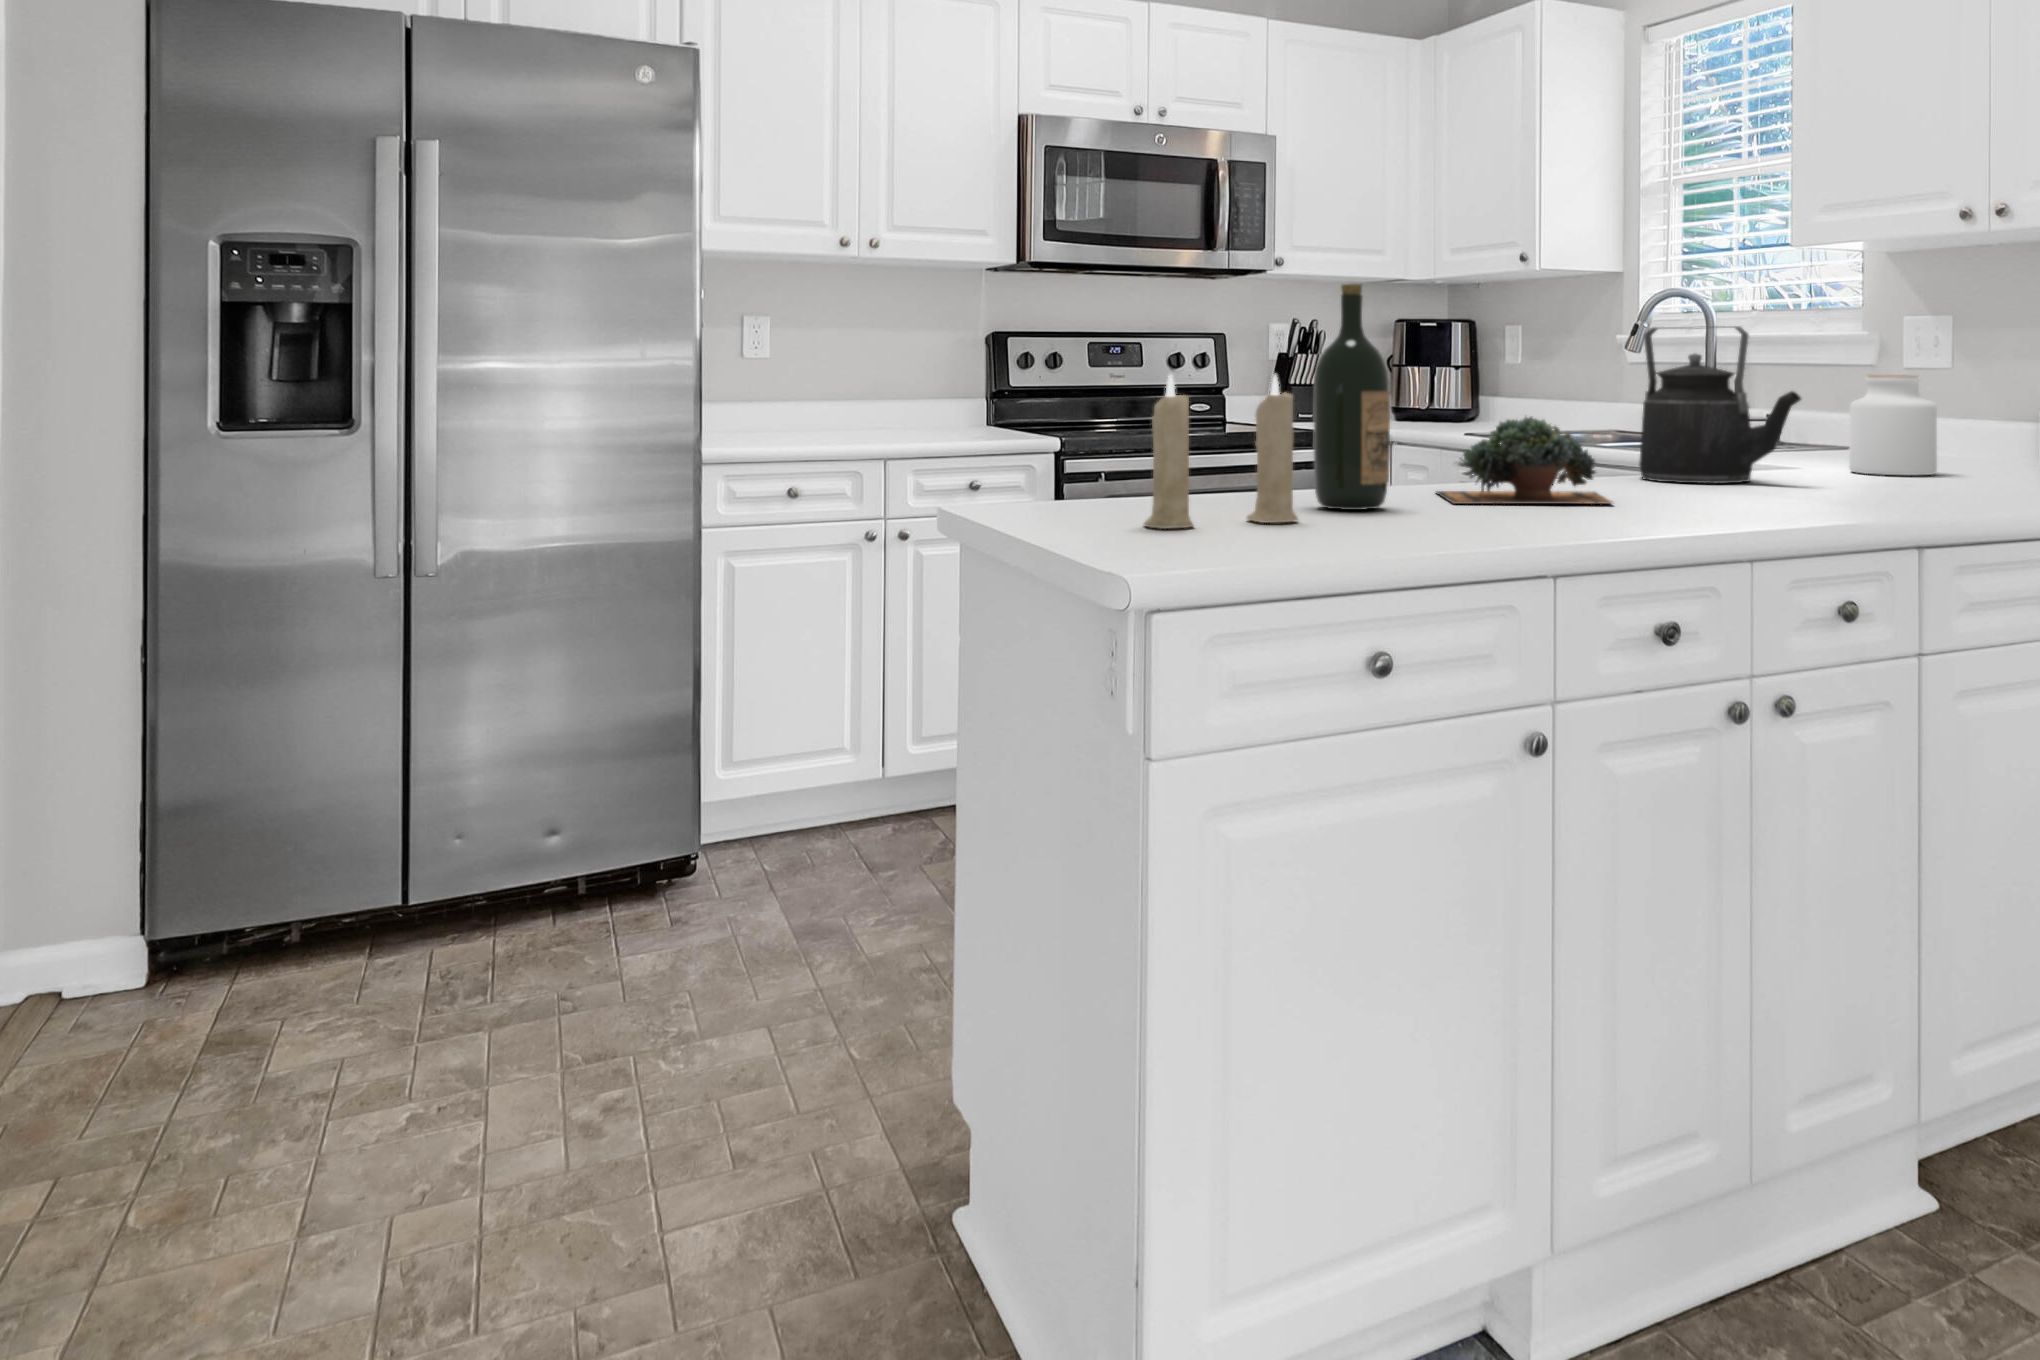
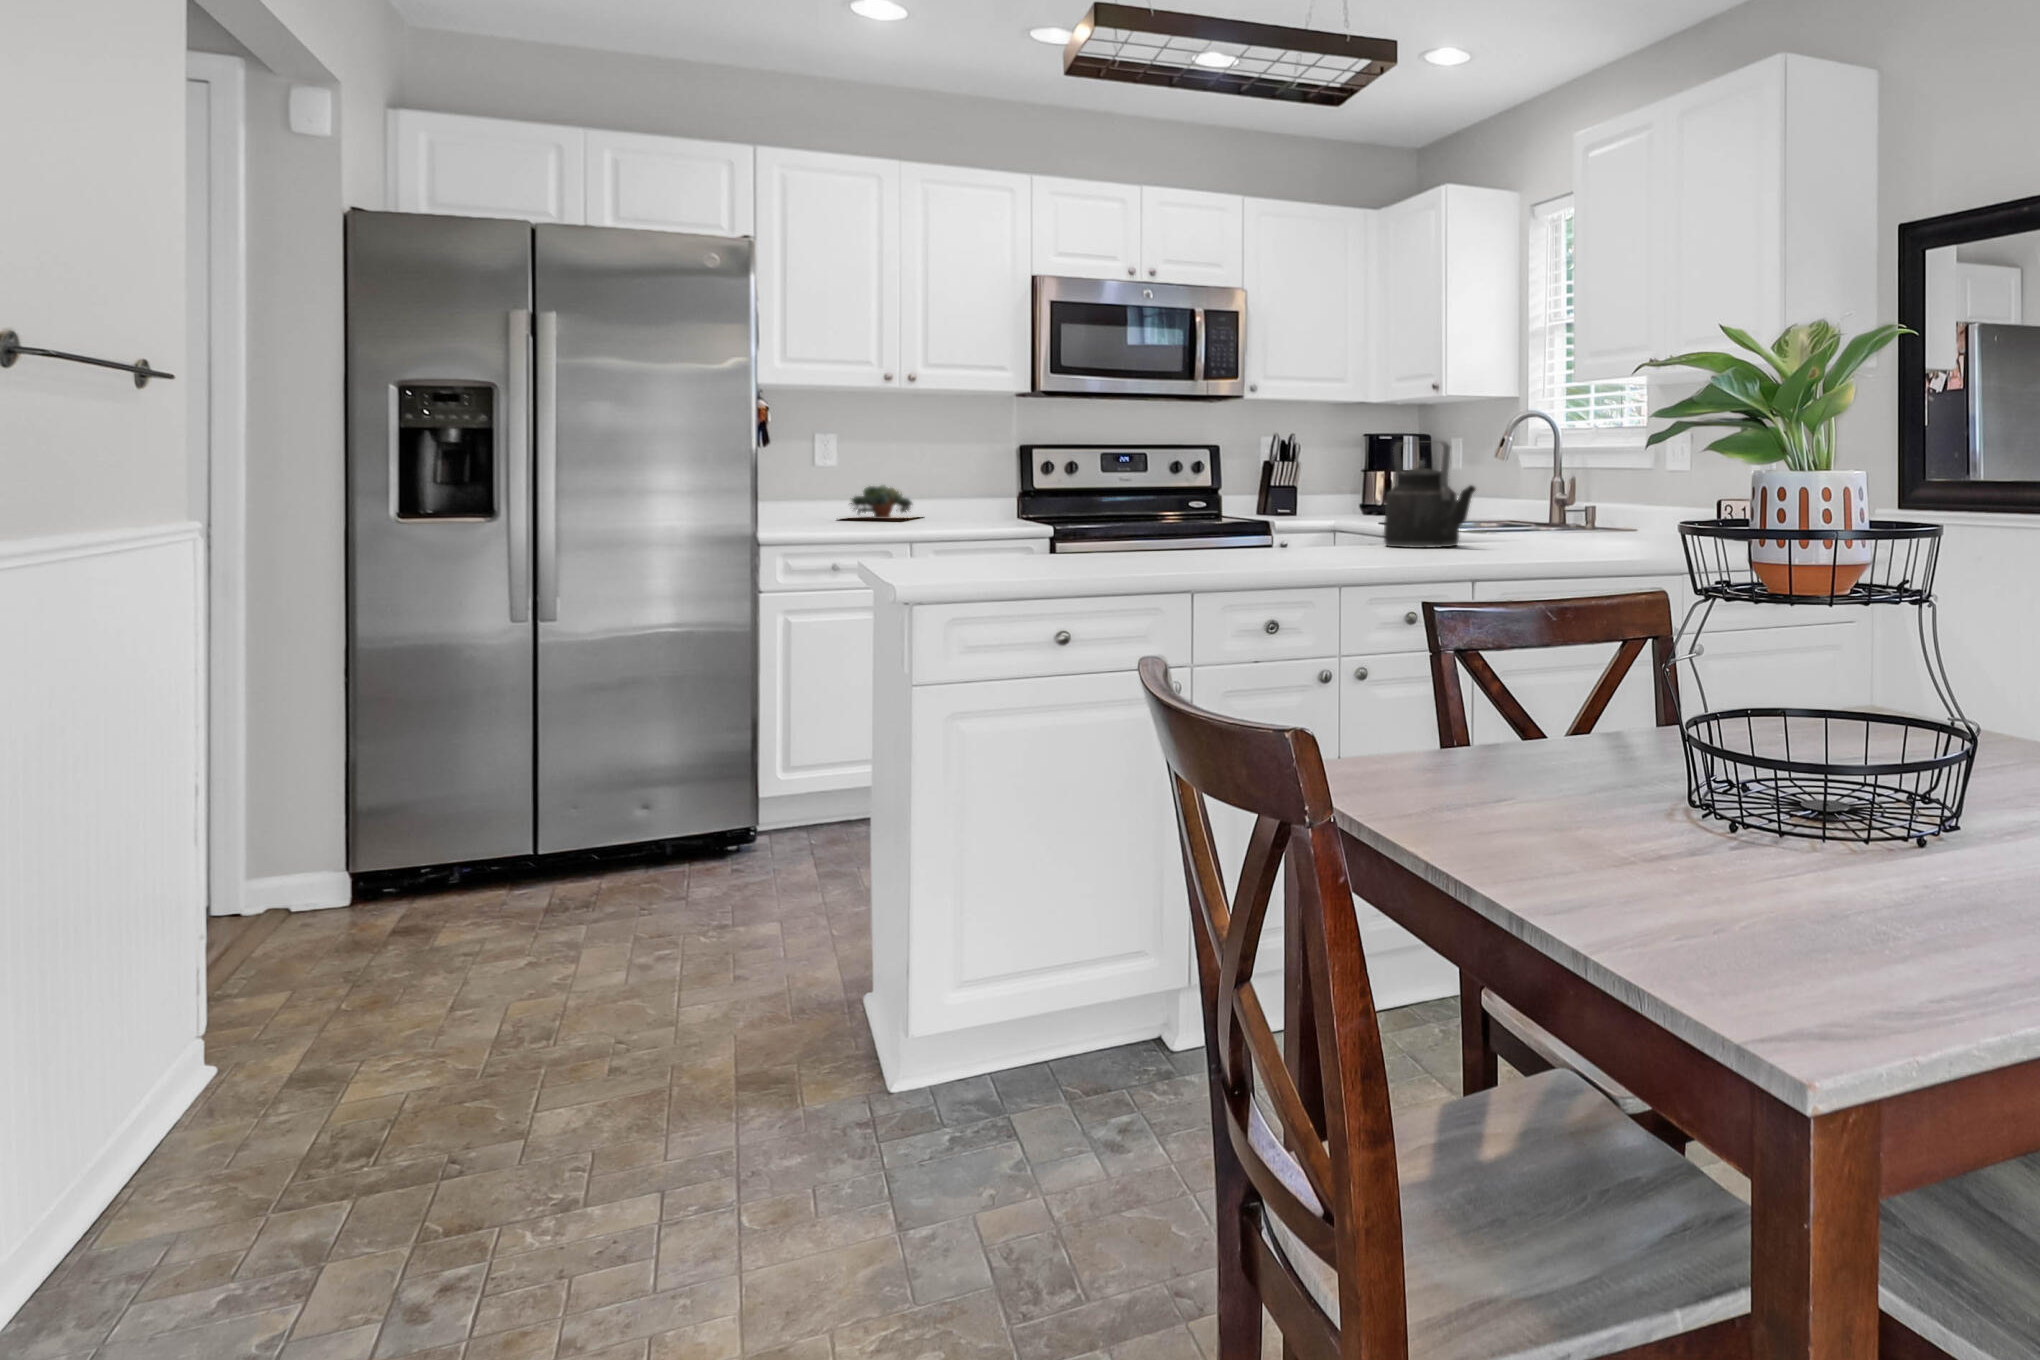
wine bottle: present [1314,284,1390,510] -> none [1097,417,1146,559]
candle: present [1144,374,1298,528] -> none [961,472,1066,566]
jar: present [1849,375,1937,475] -> none [1556,475,1612,543]
succulent plant: present [1436,417,1612,504] -> present [850,485,912,519]

